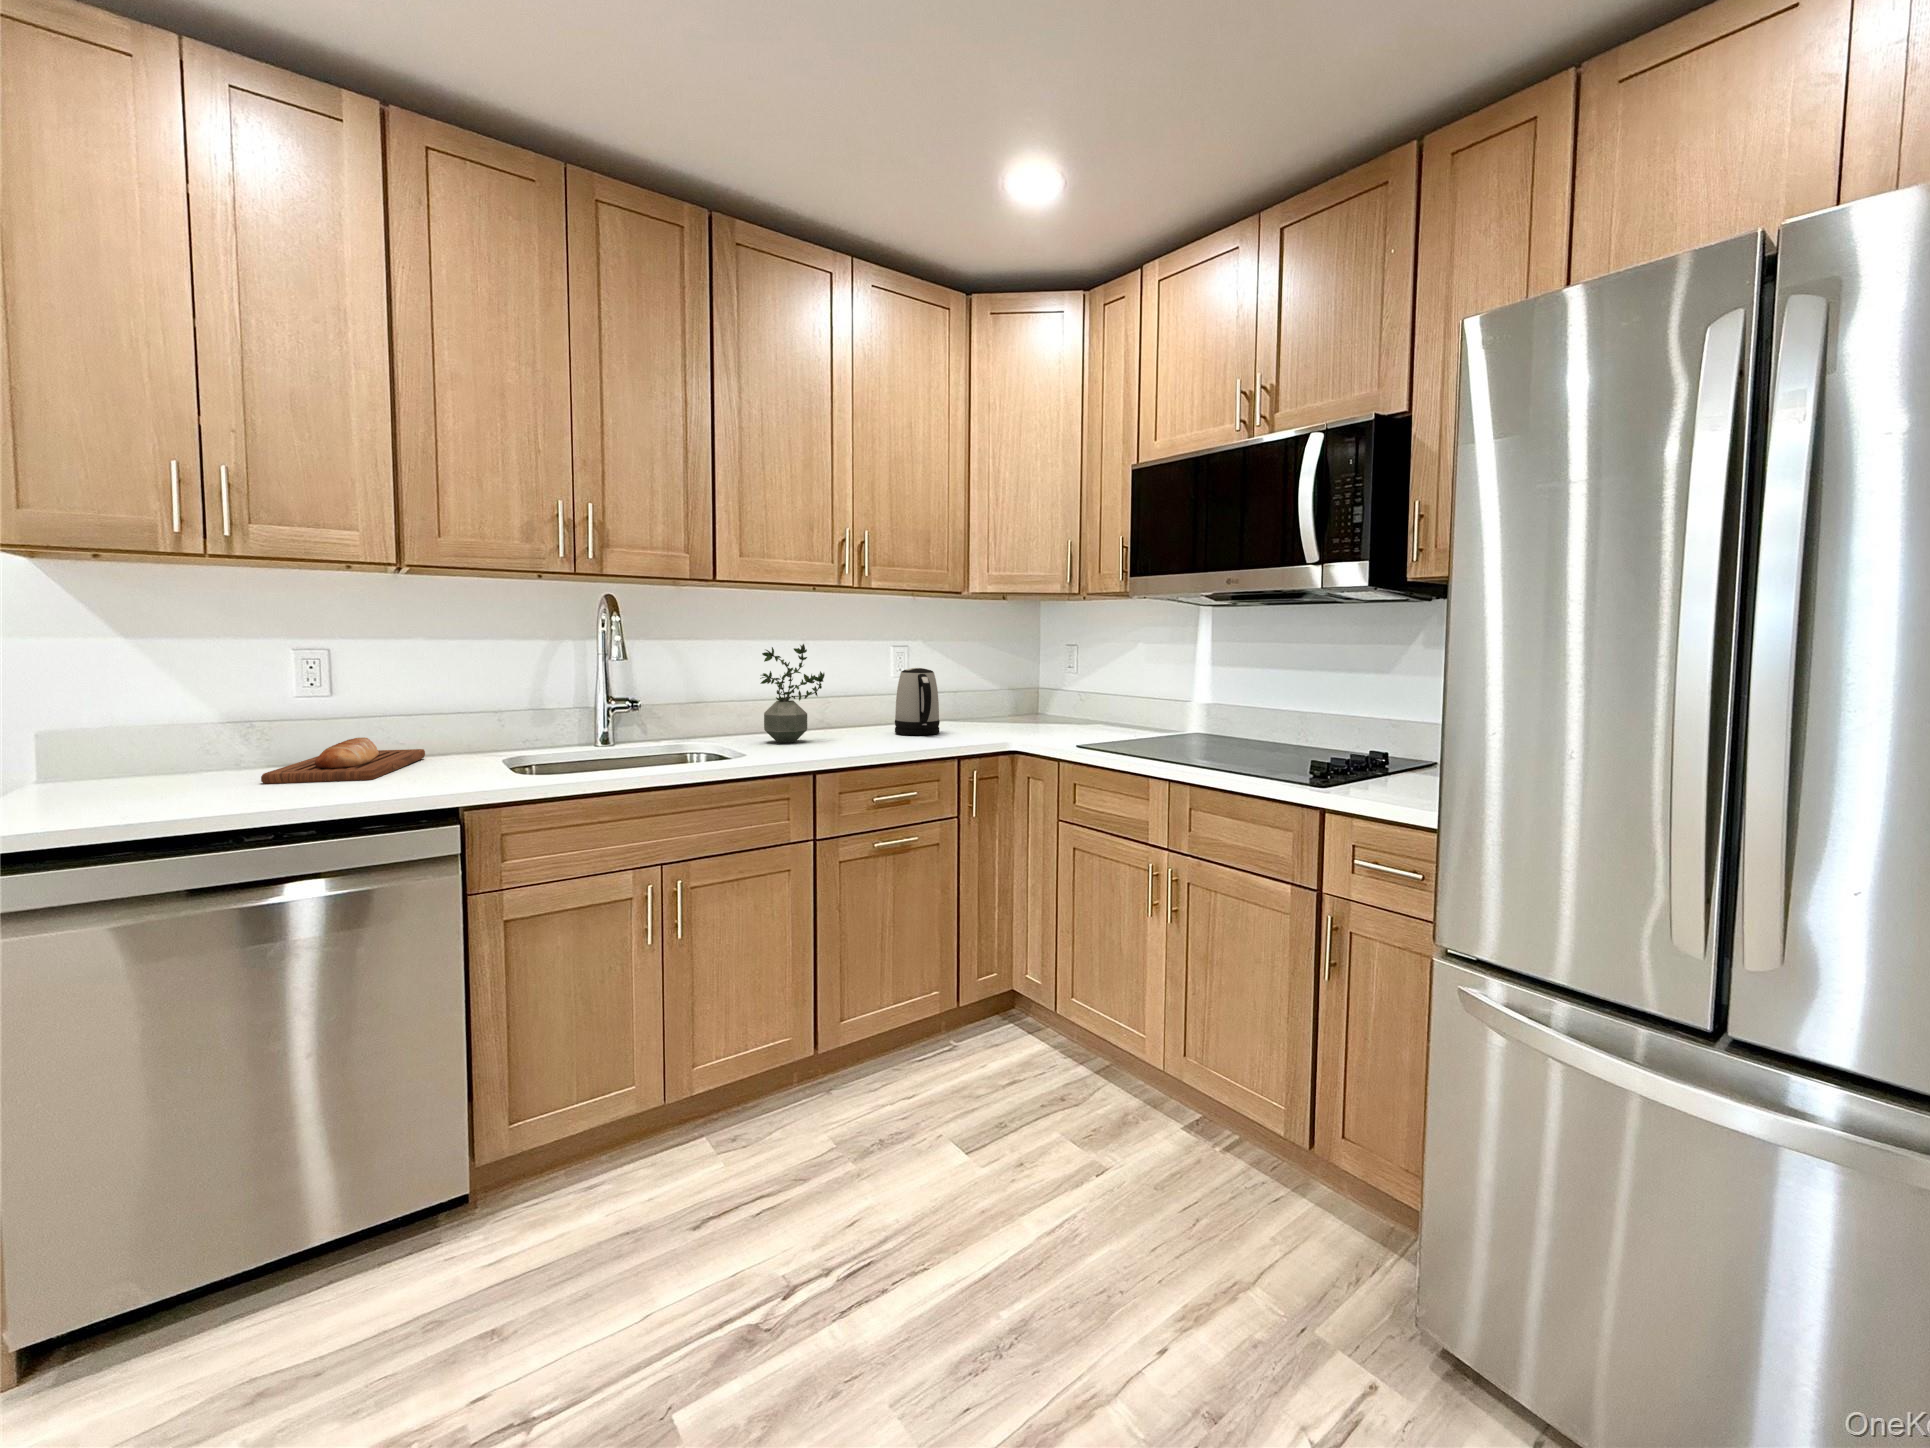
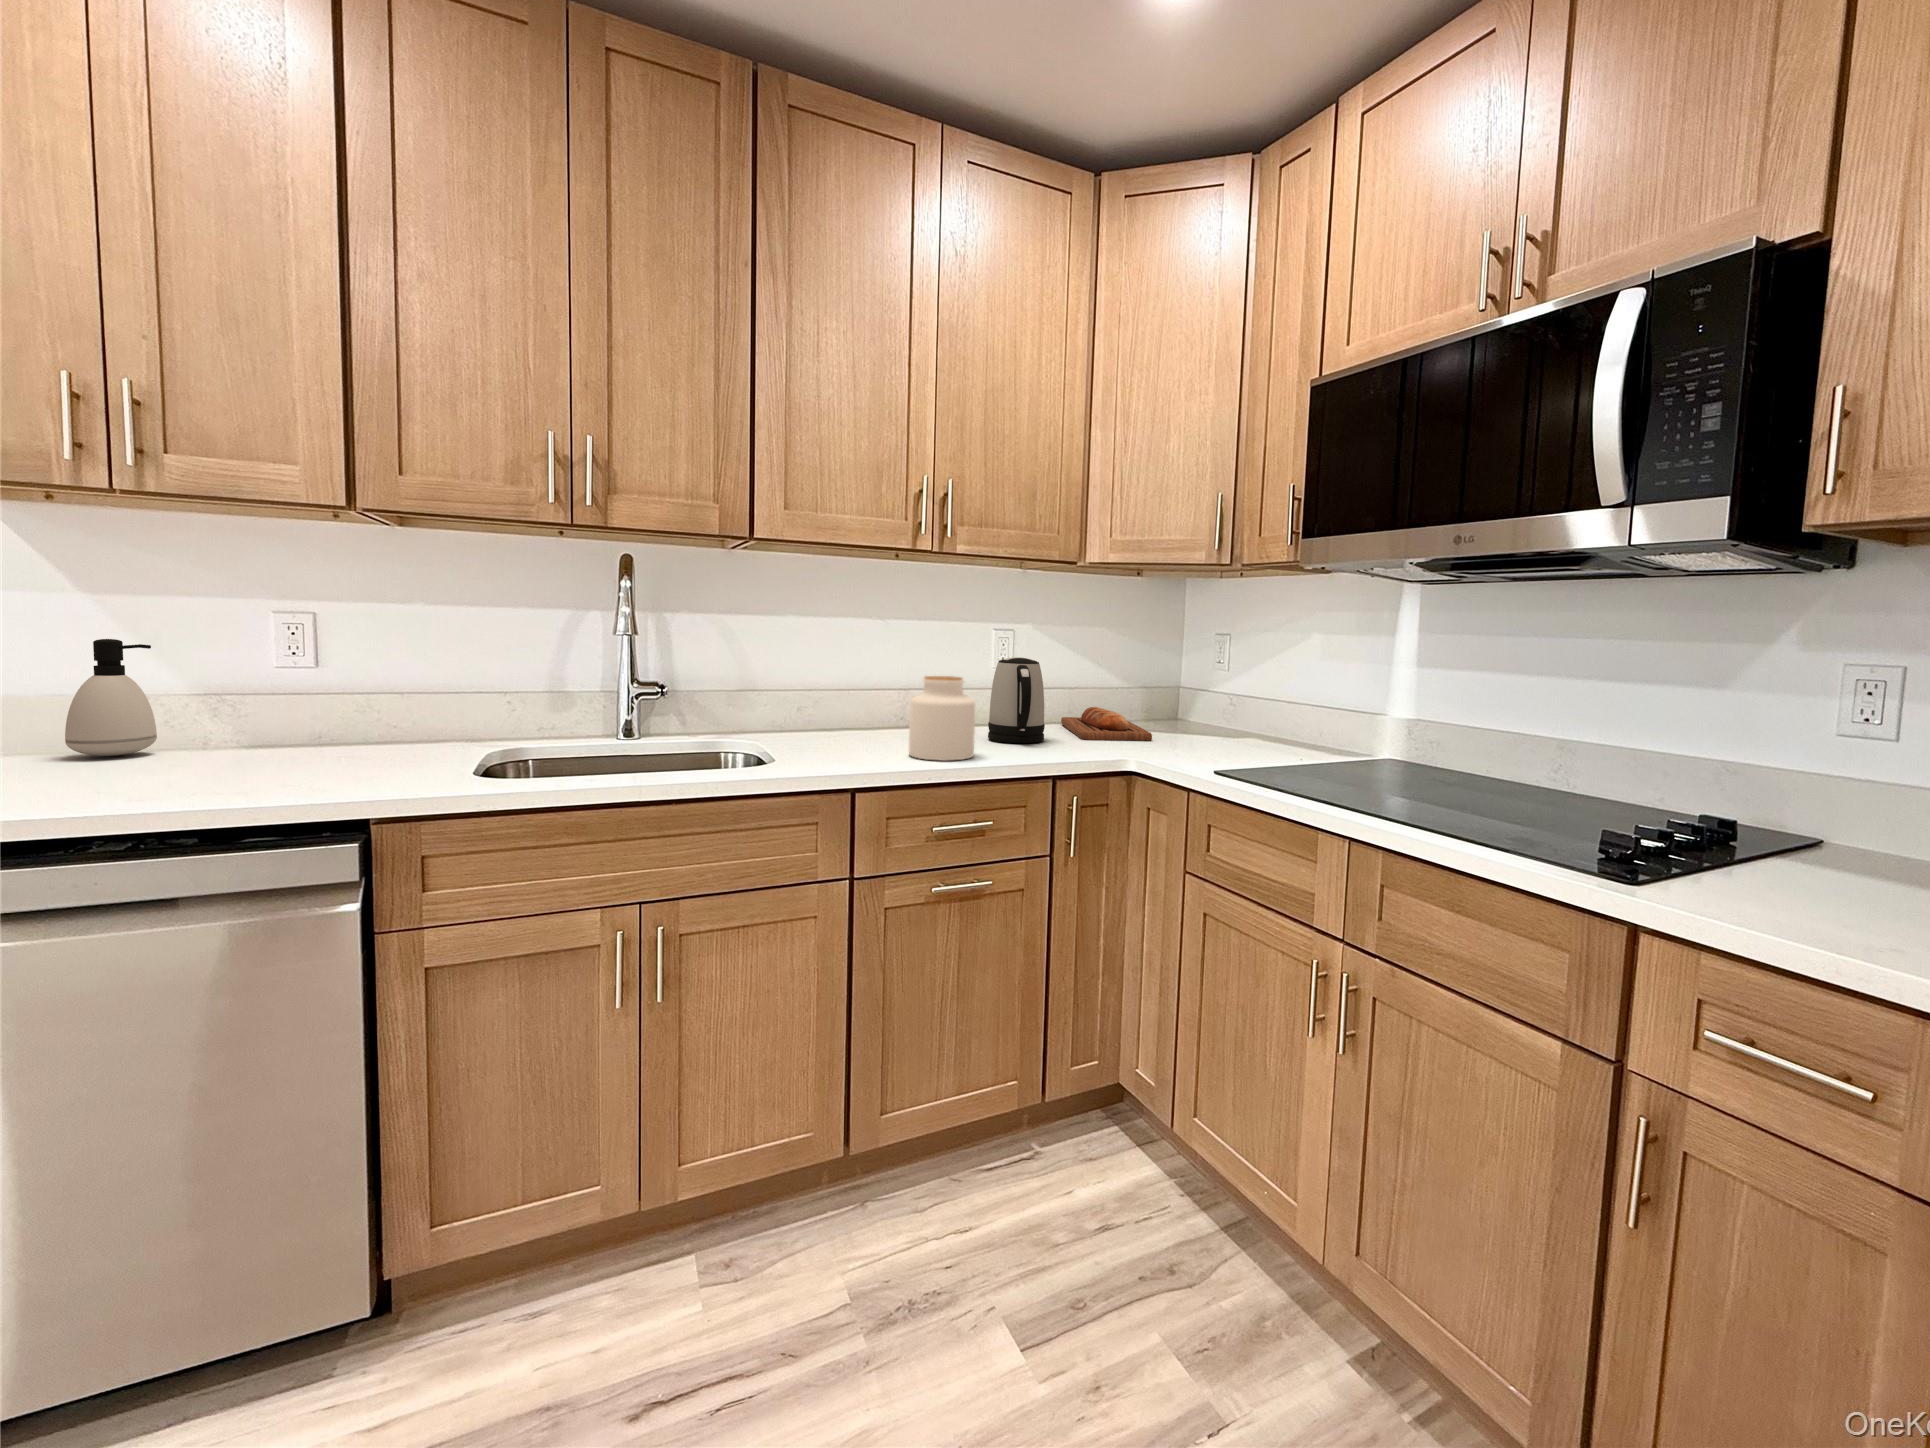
potted plant: present [760,644,825,743] -> none [814,622,897,745]
soap dispenser: none [124,677,200,778] -> present [65,639,157,756]
jar: none [844,684,895,749] -> present [909,676,975,761]
bread loaf: present [261,737,425,784] -> present [1061,707,1152,741]

